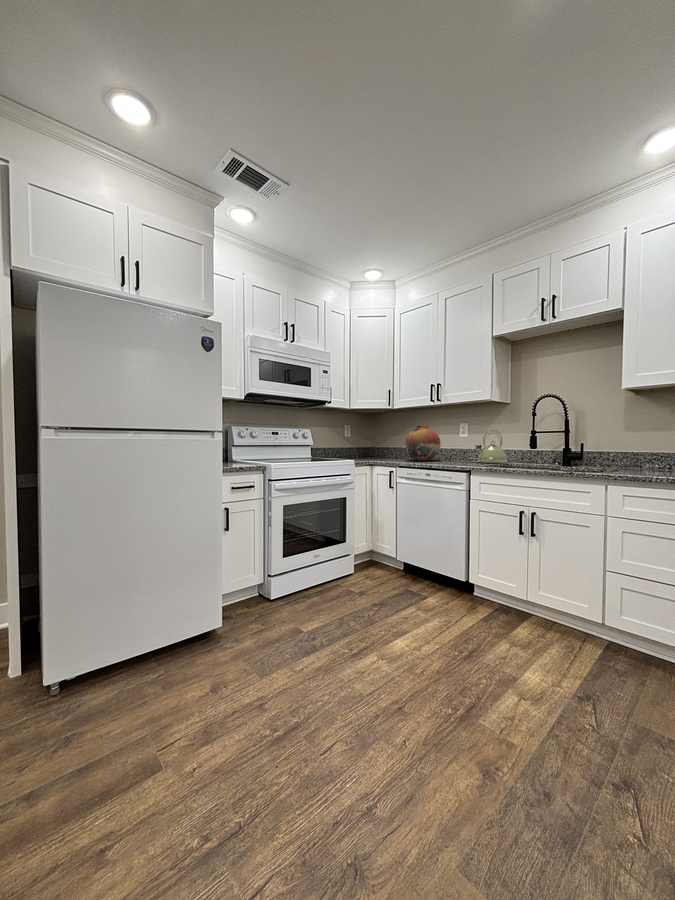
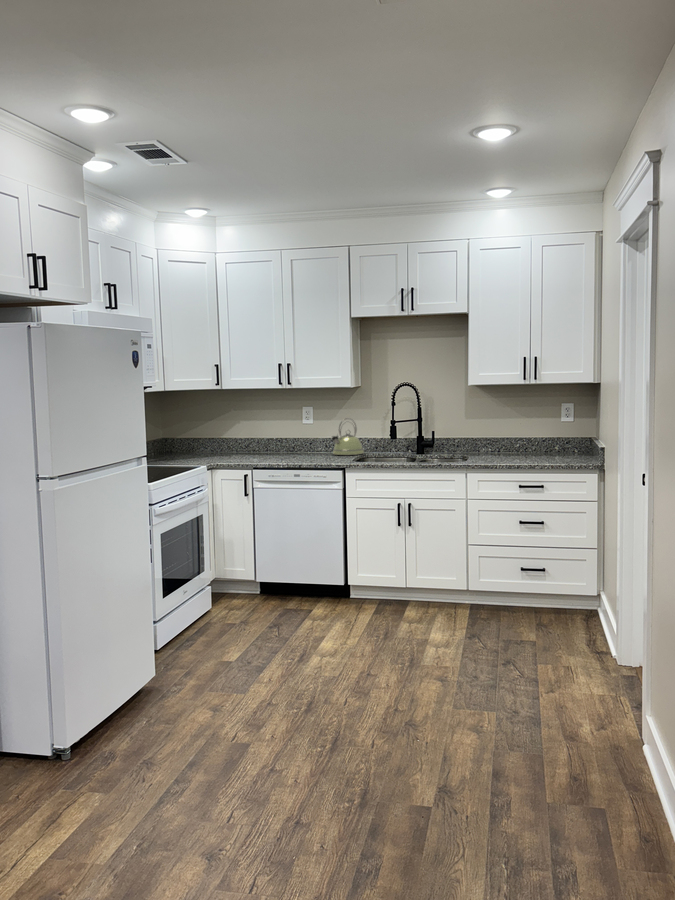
vase: present [405,426,441,461] -> none [244,413,287,457]

